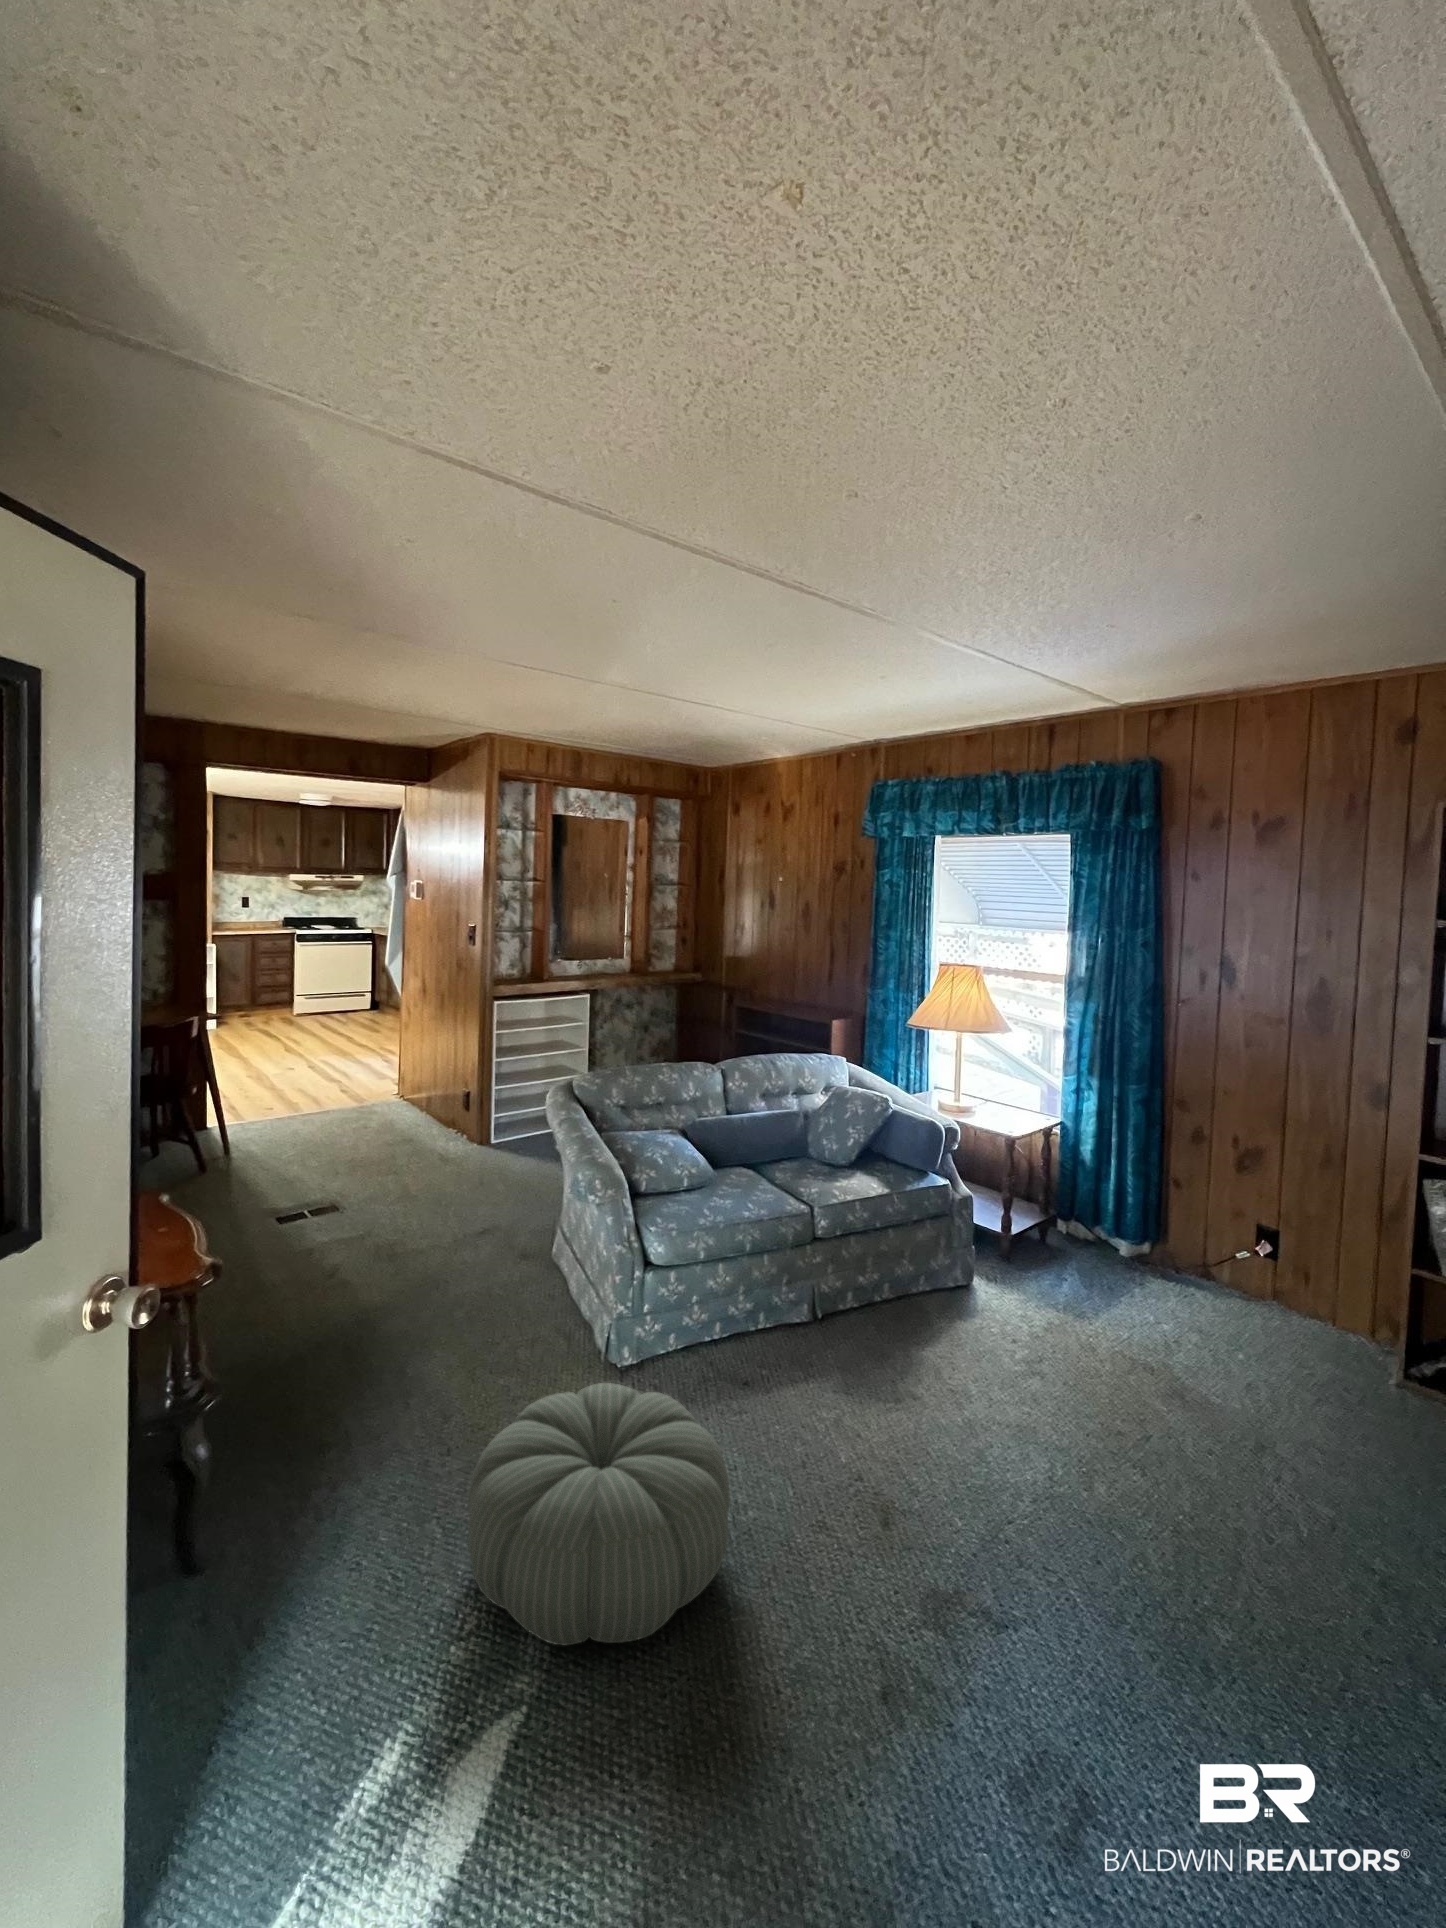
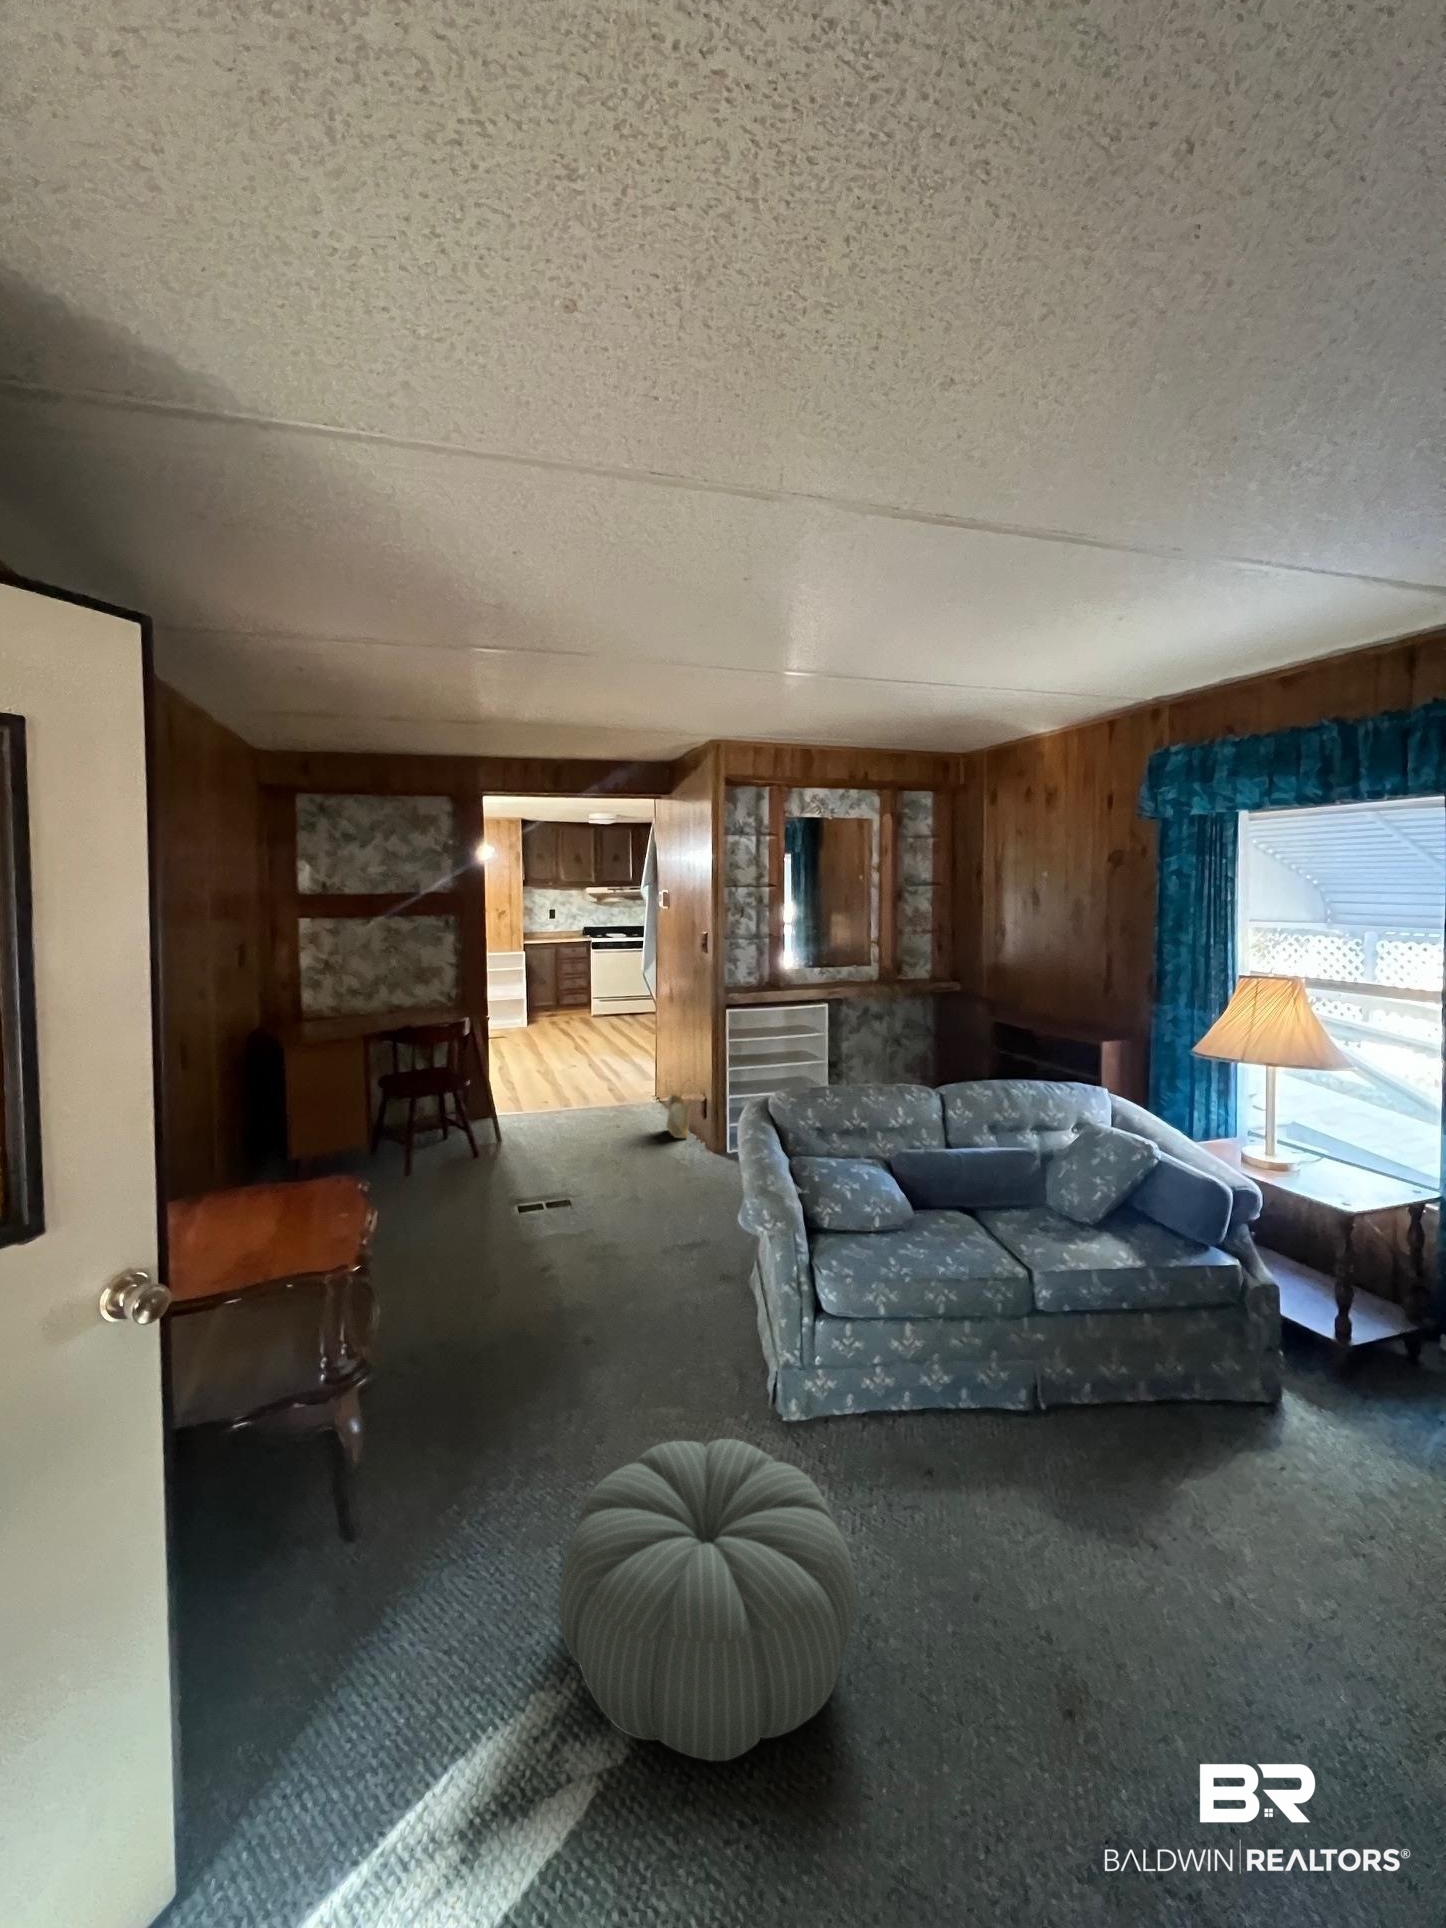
woven basket: none [419,1075,449,1136] -> present [666,1080,691,1138]

